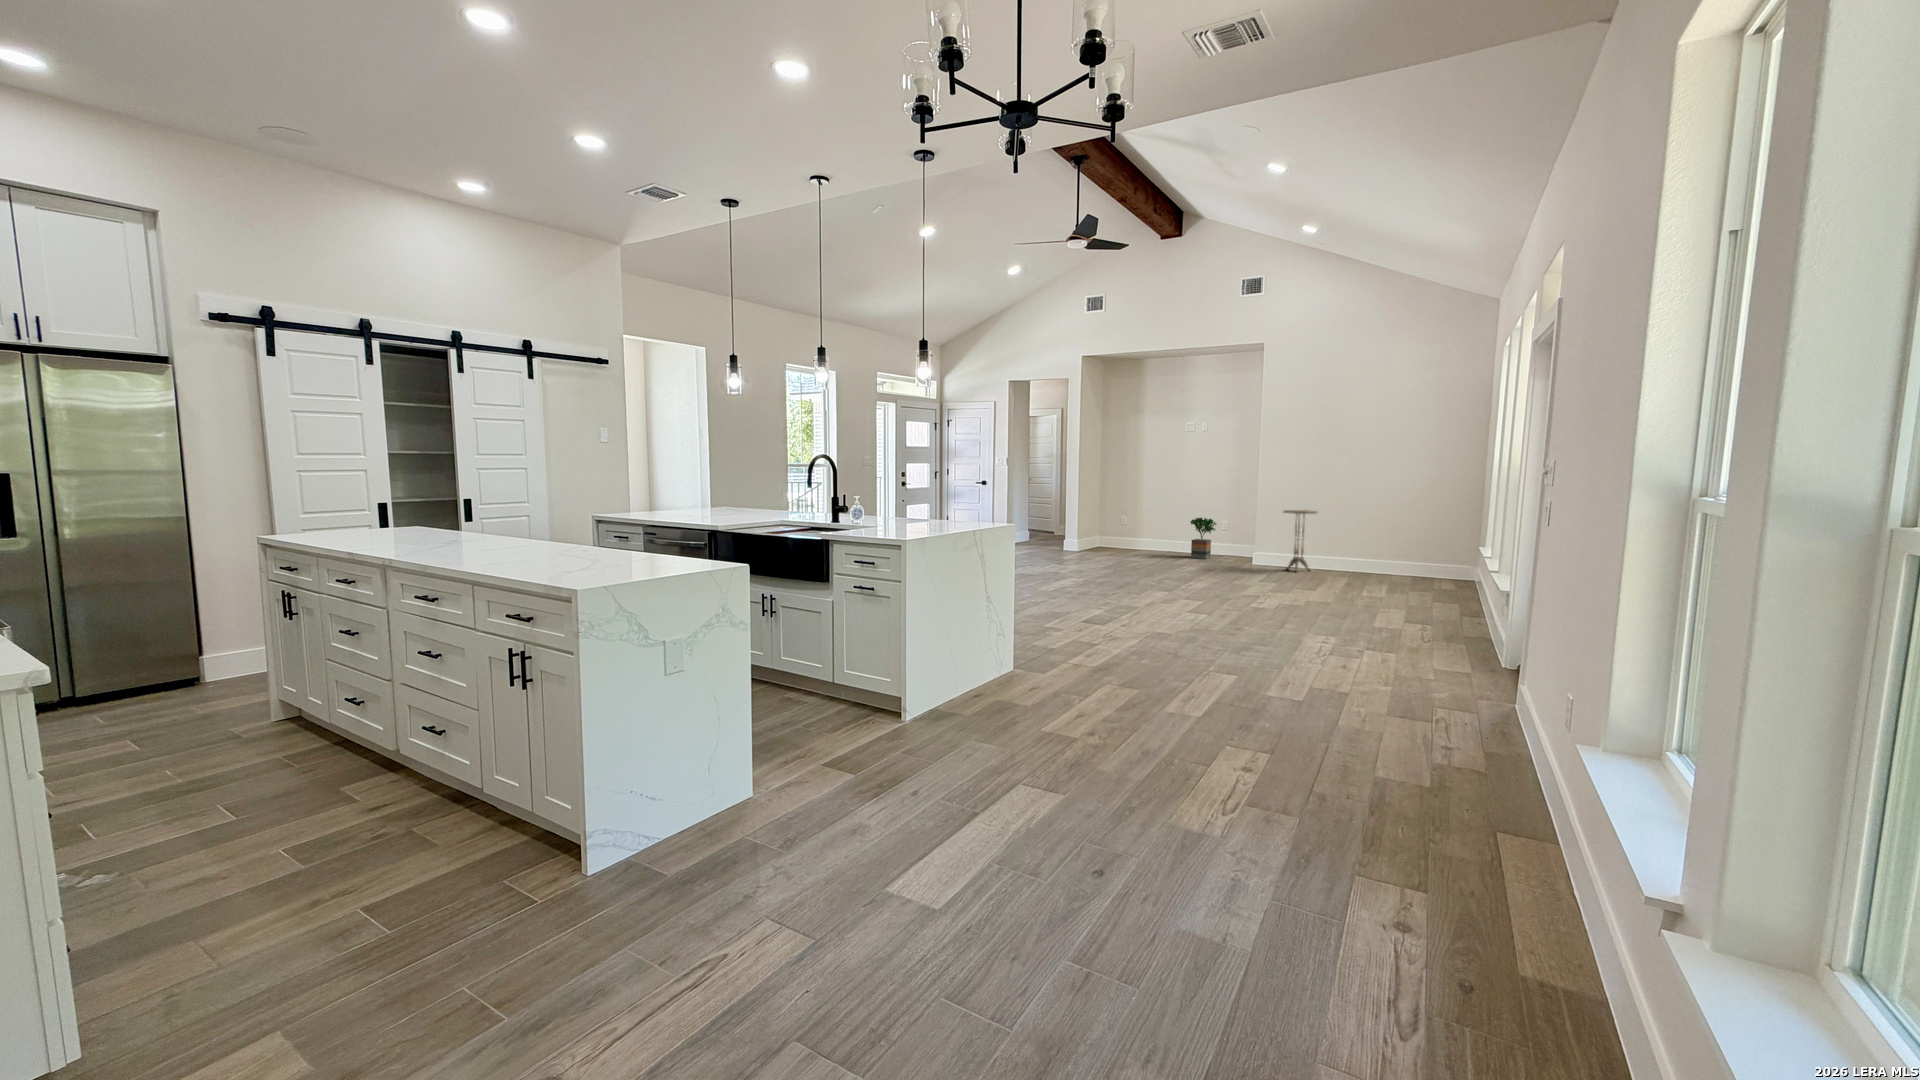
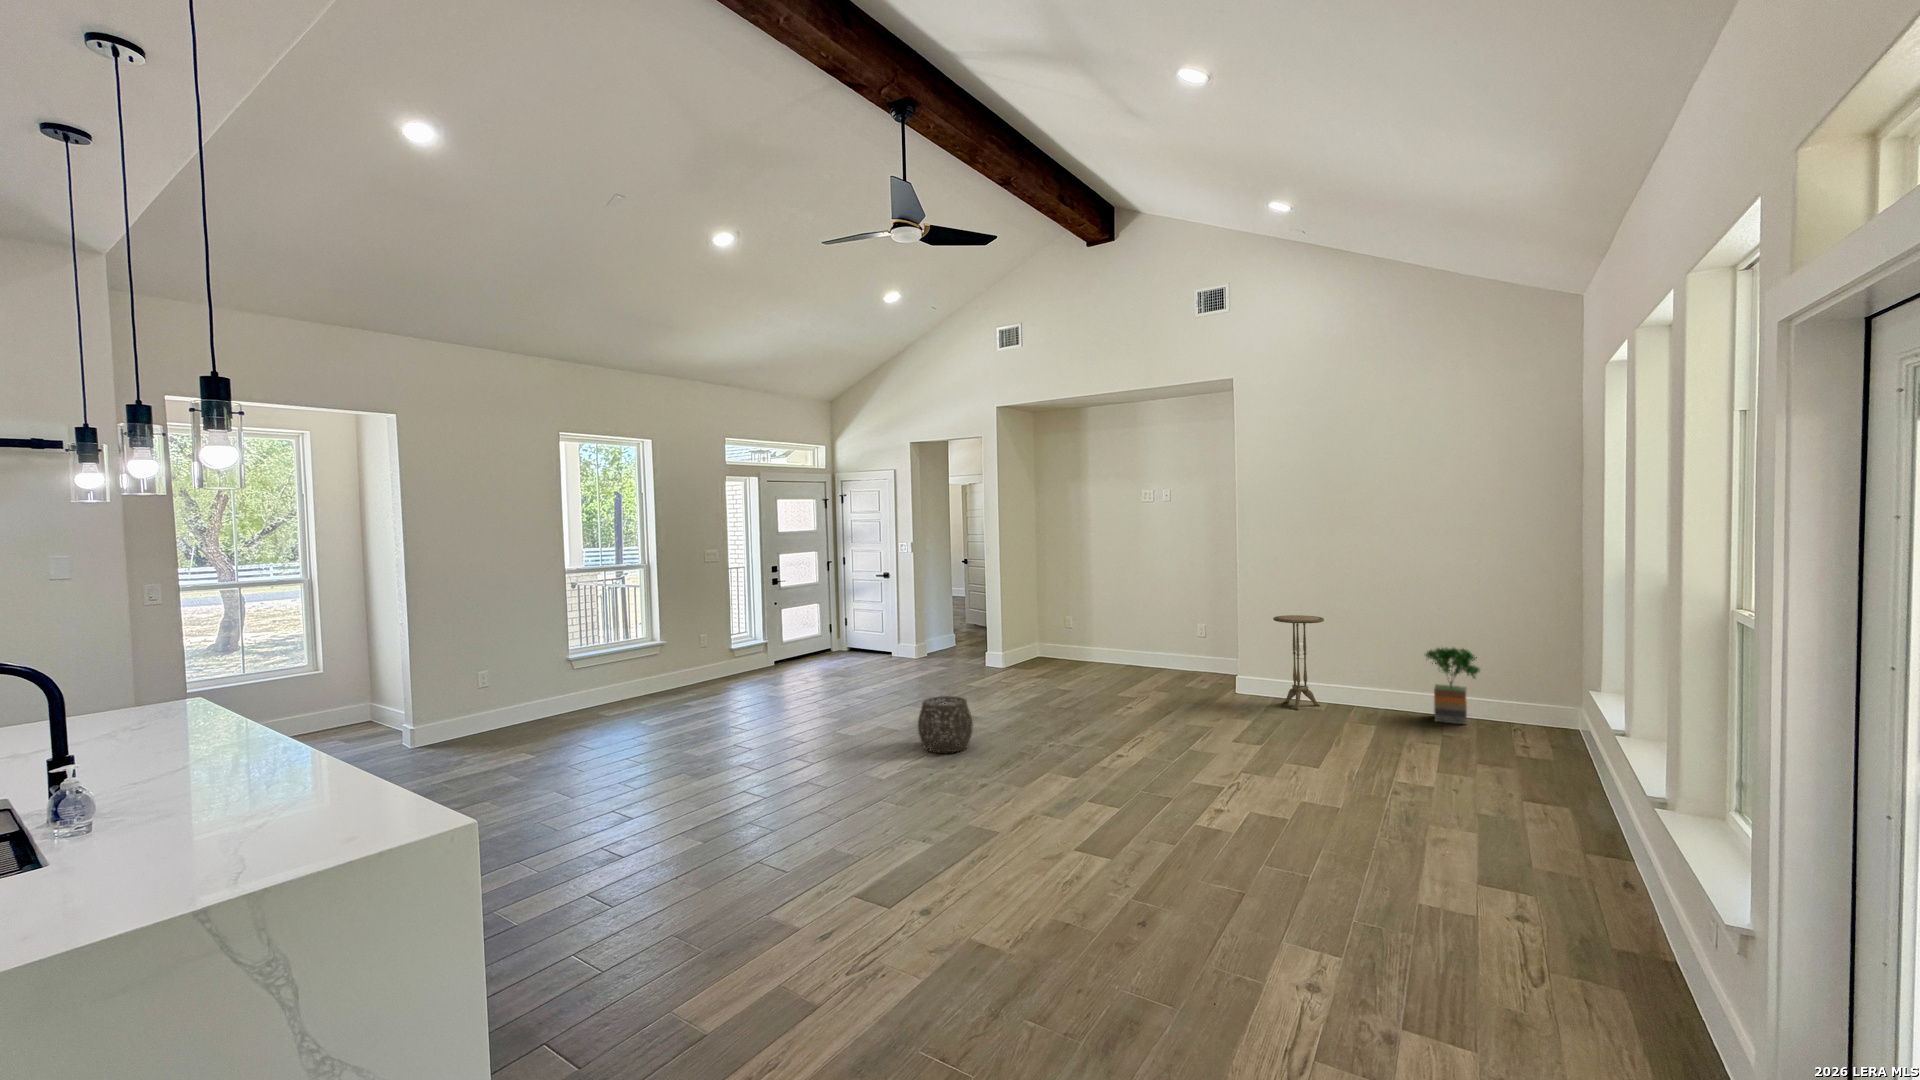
potted tree: present [1191,518,1217,559] -> present [1425,648,1480,724]
woven basket: none [1053,552,1090,586] -> present [918,696,973,753]

